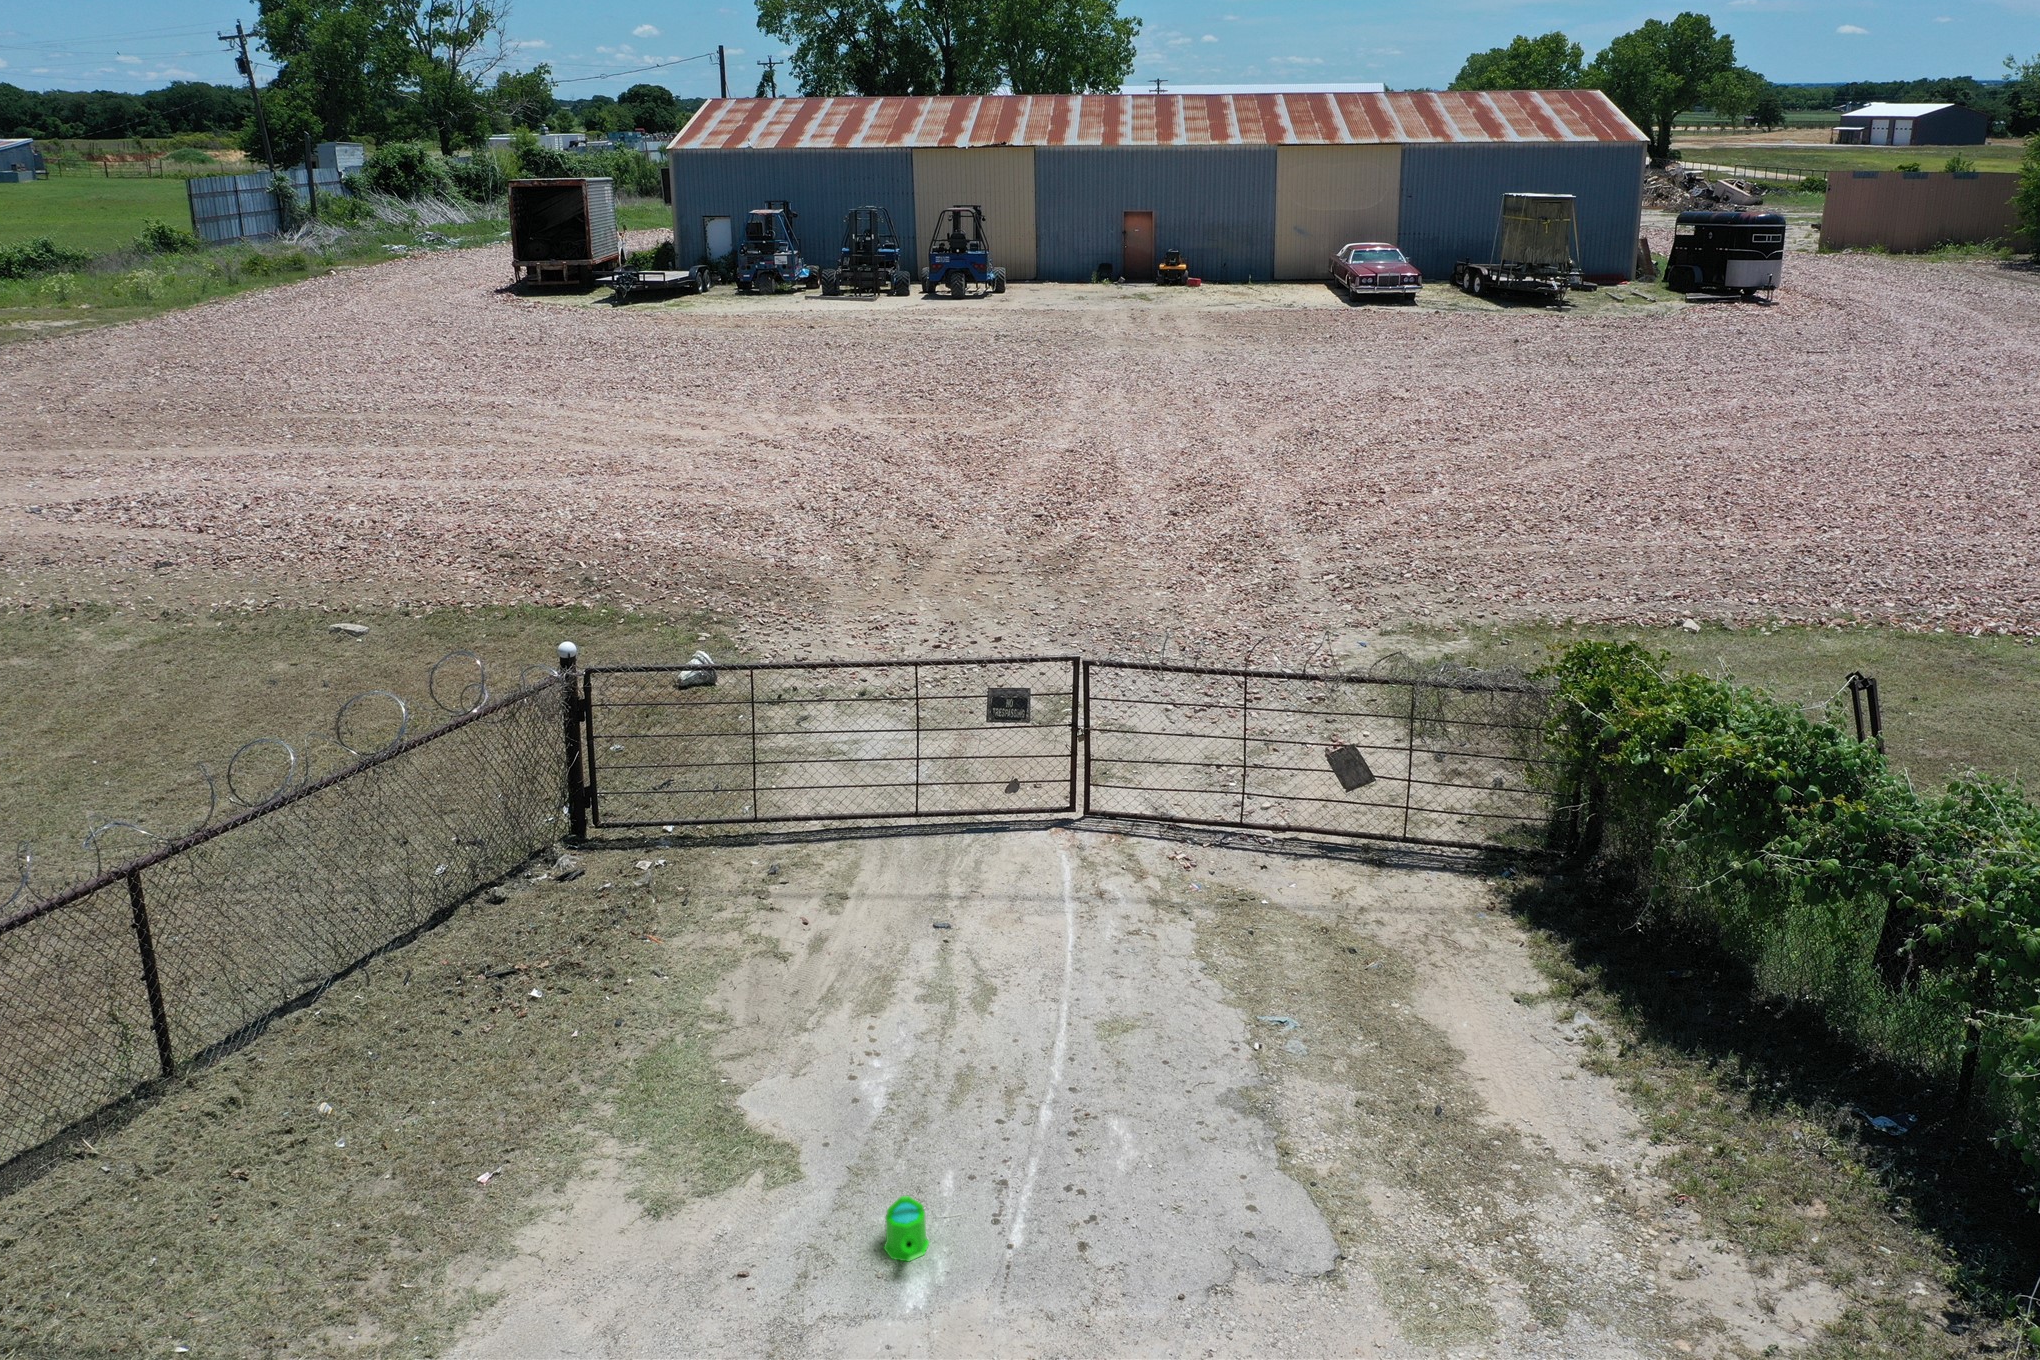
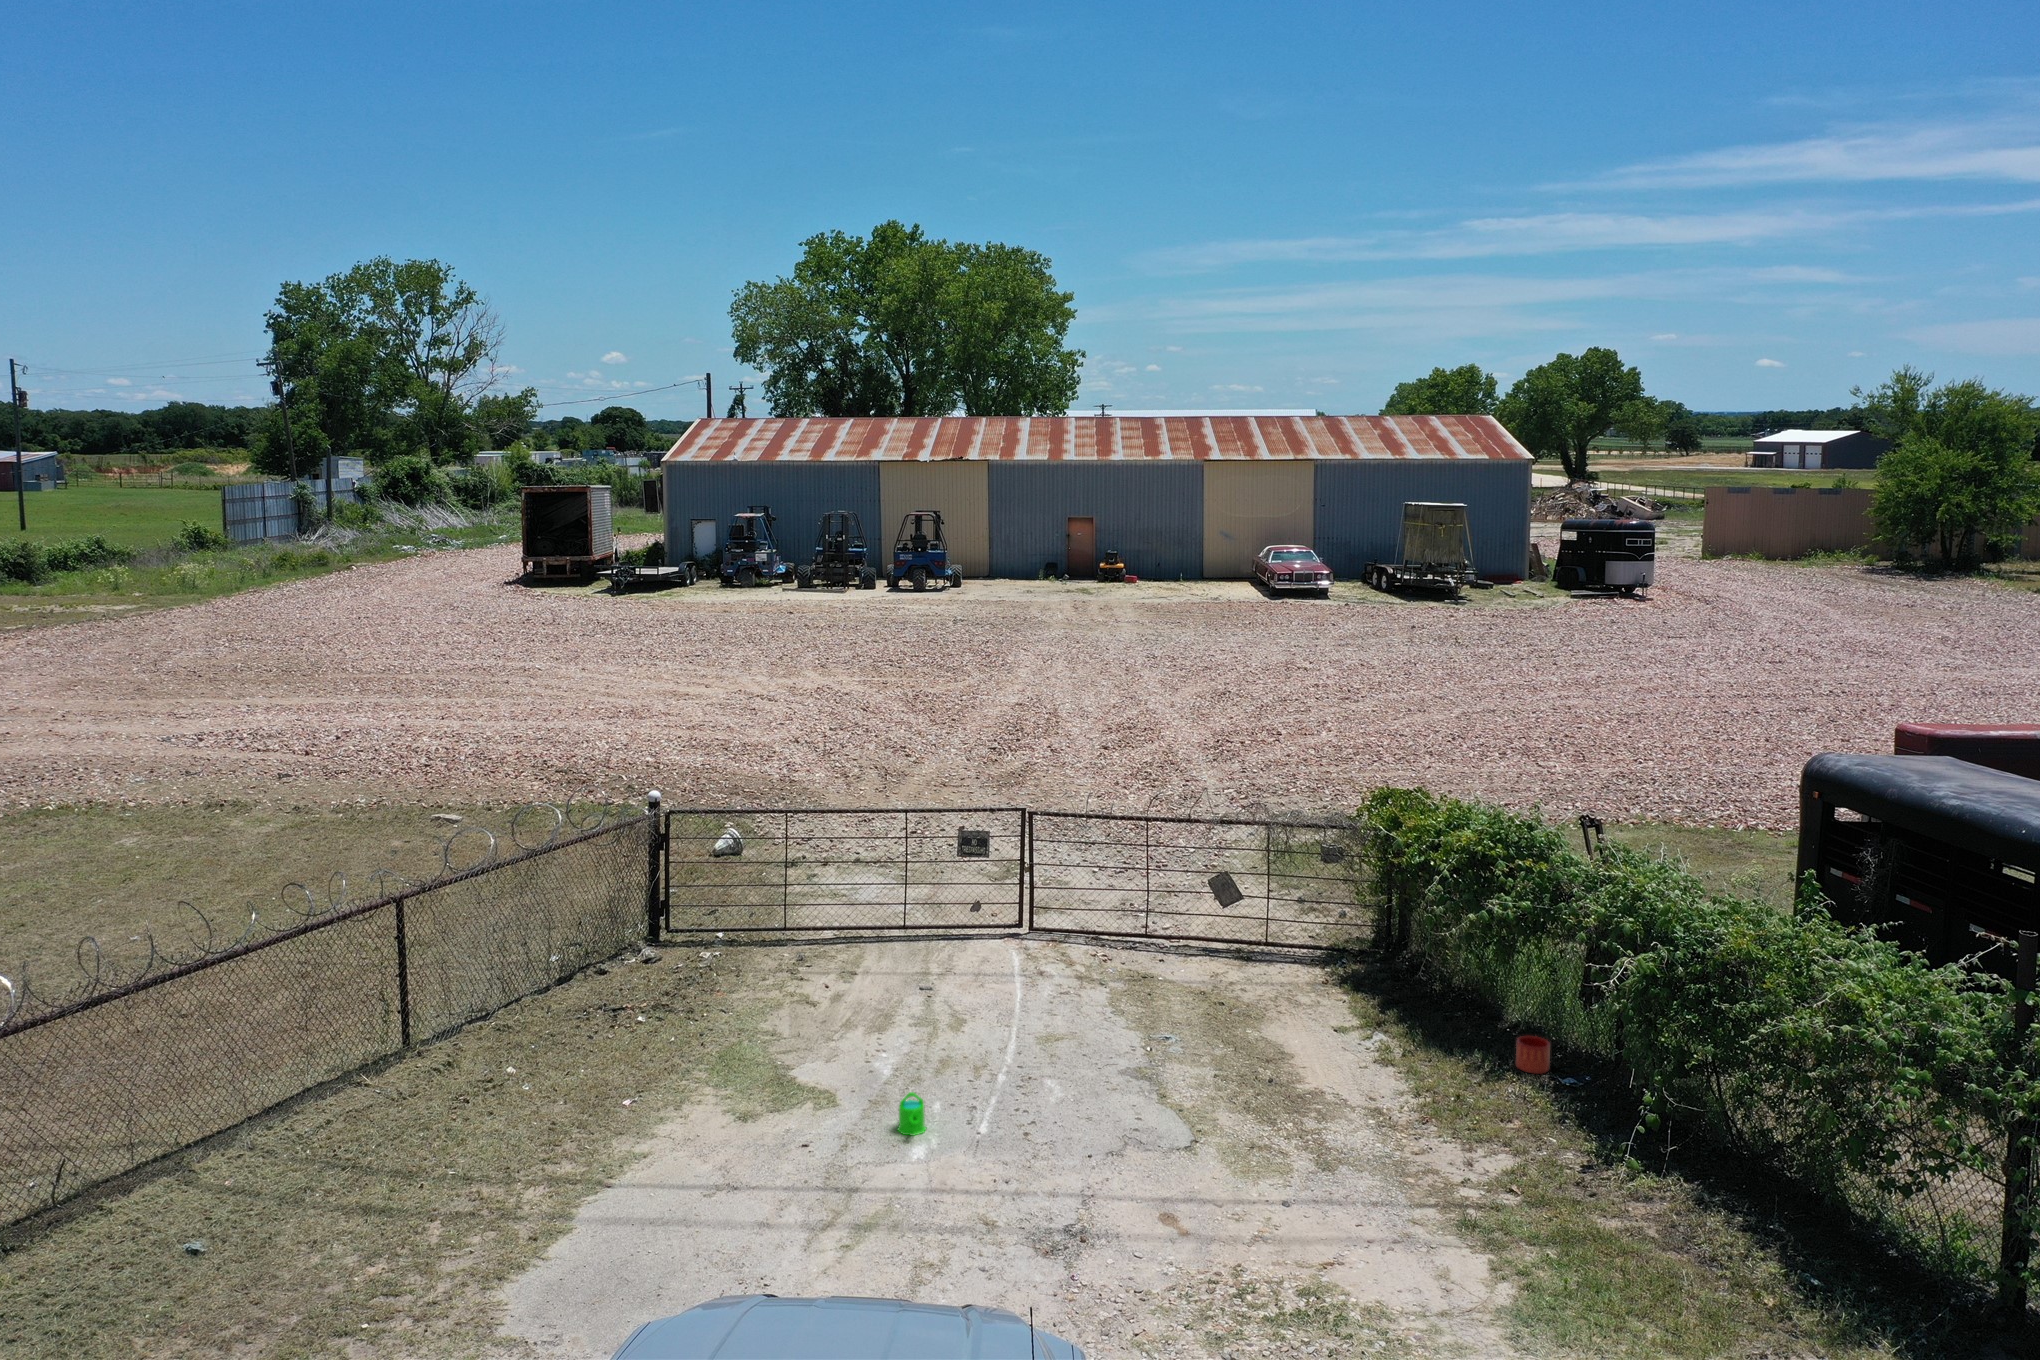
planter: none [1790,1038,1848,1098] -> present [1516,1036,1550,1074]

